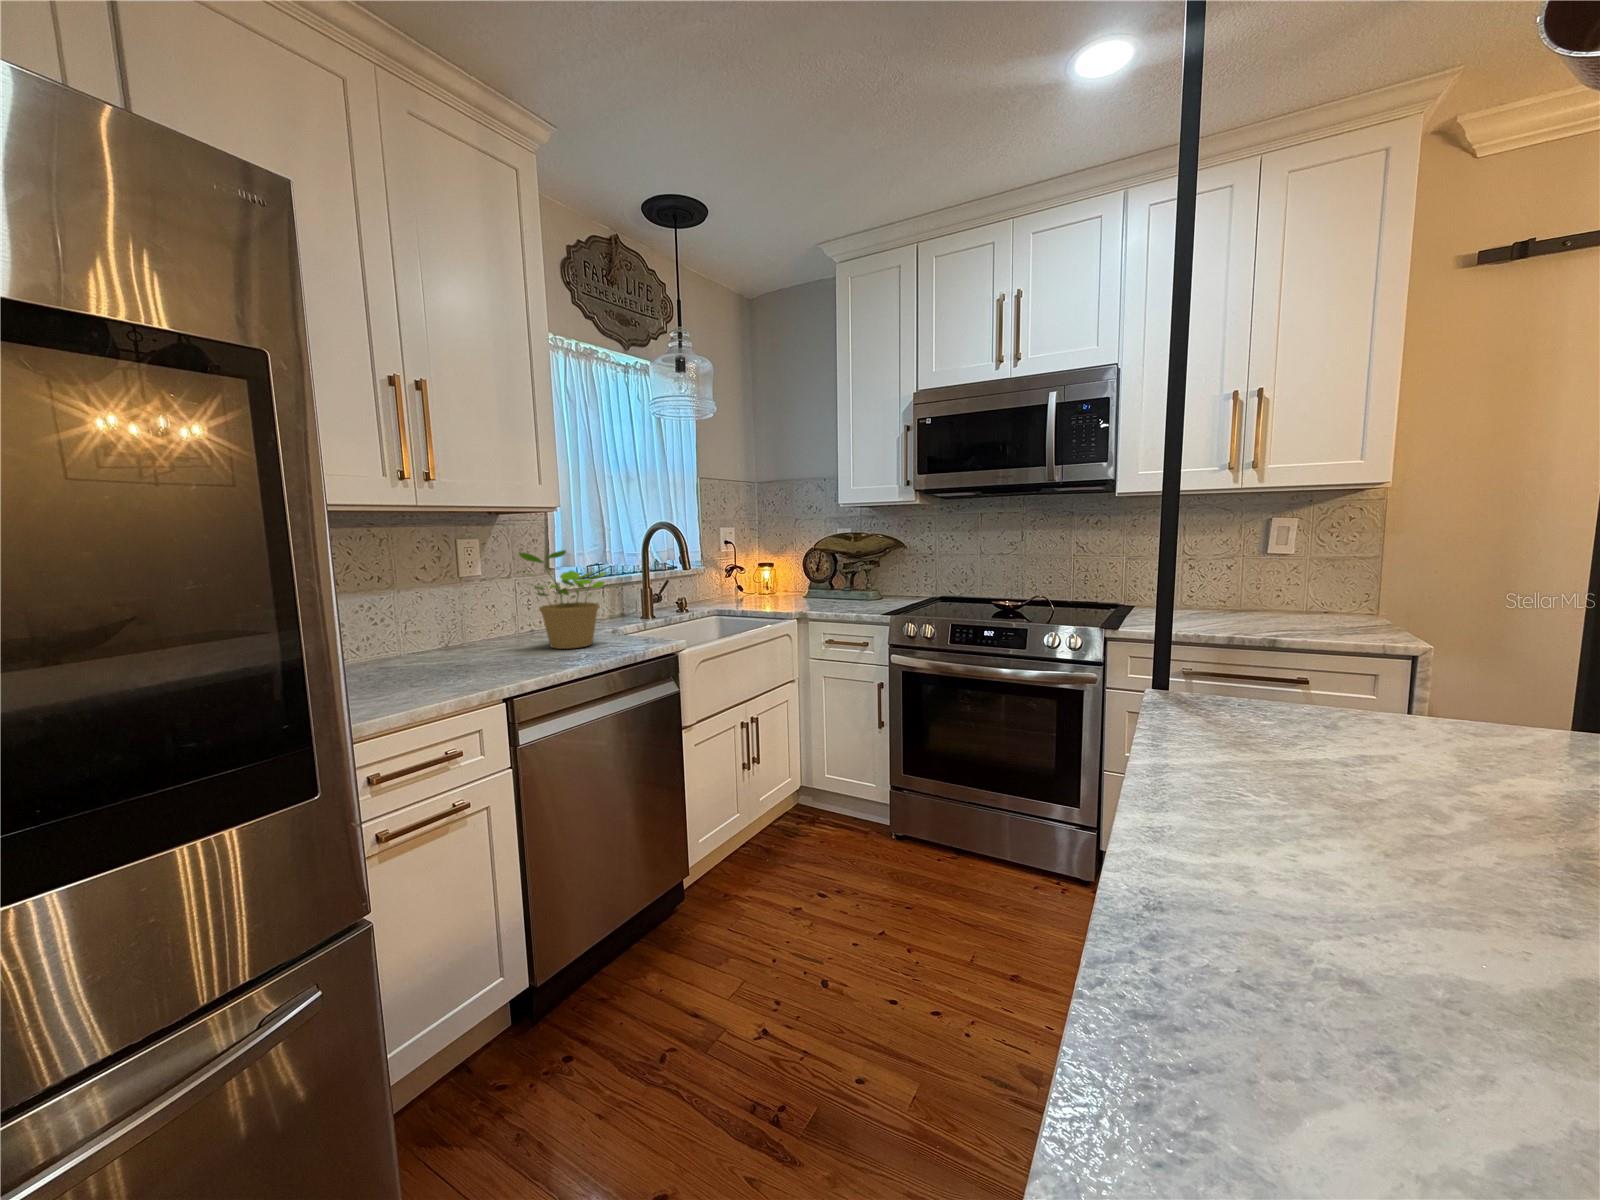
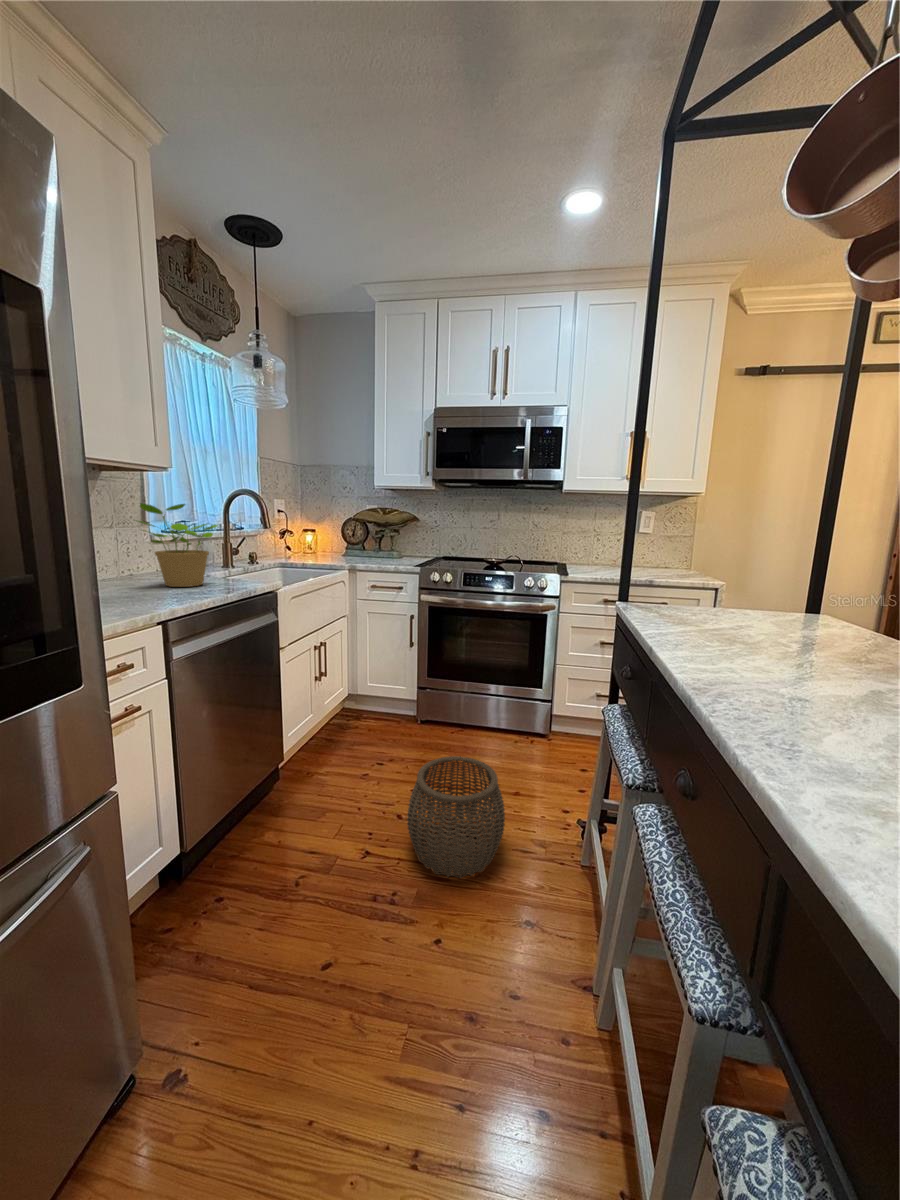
woven basket: none [815,908,967,1110] -> present [407,756,505,878]

